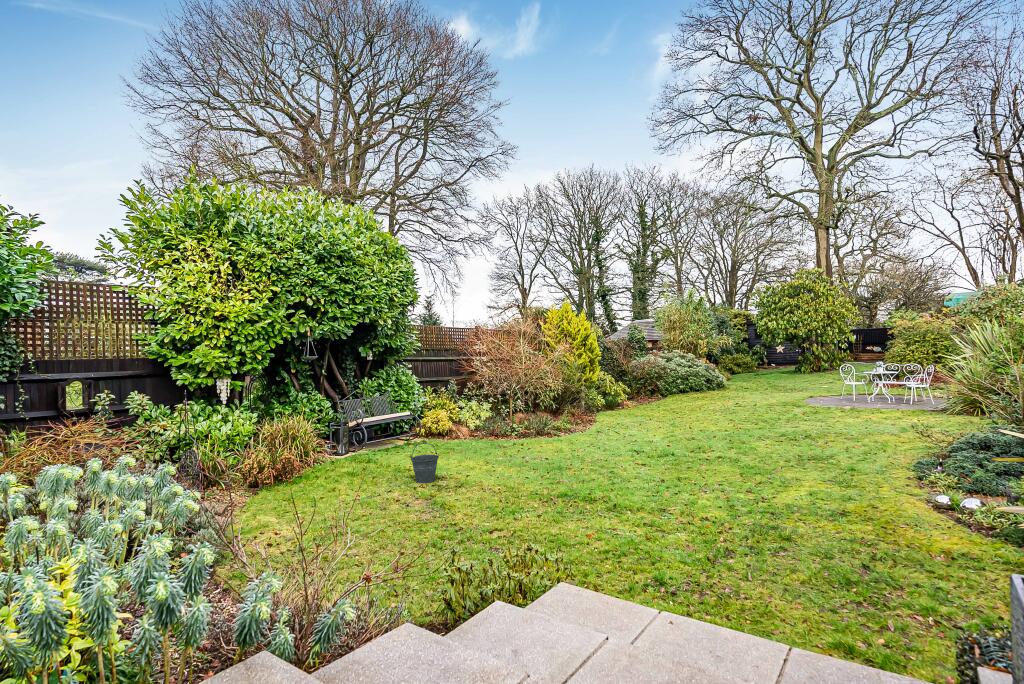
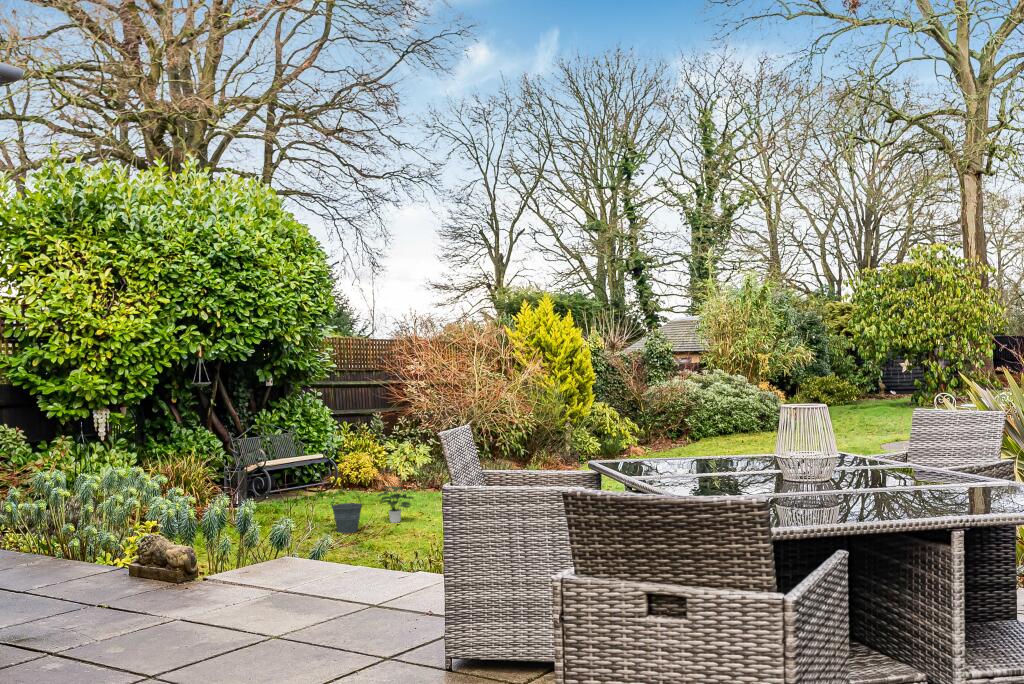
potted plant: none [451,434,484,470] -> present [378,483,414,523]

